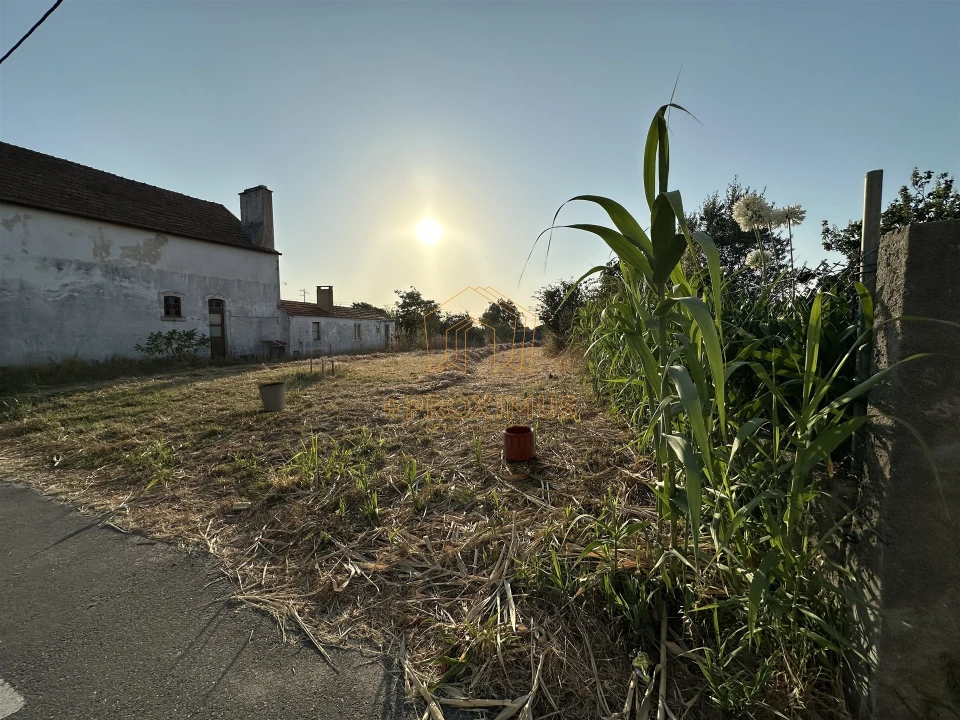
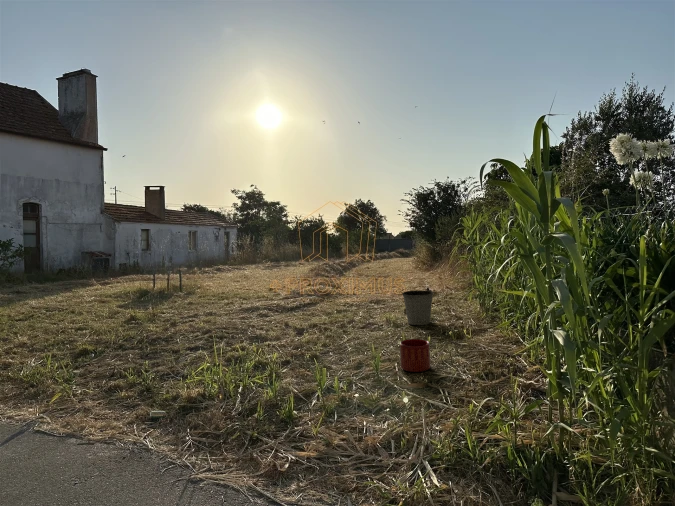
bucket: present [258,382,286,411] -> present [402,290,435,325]

